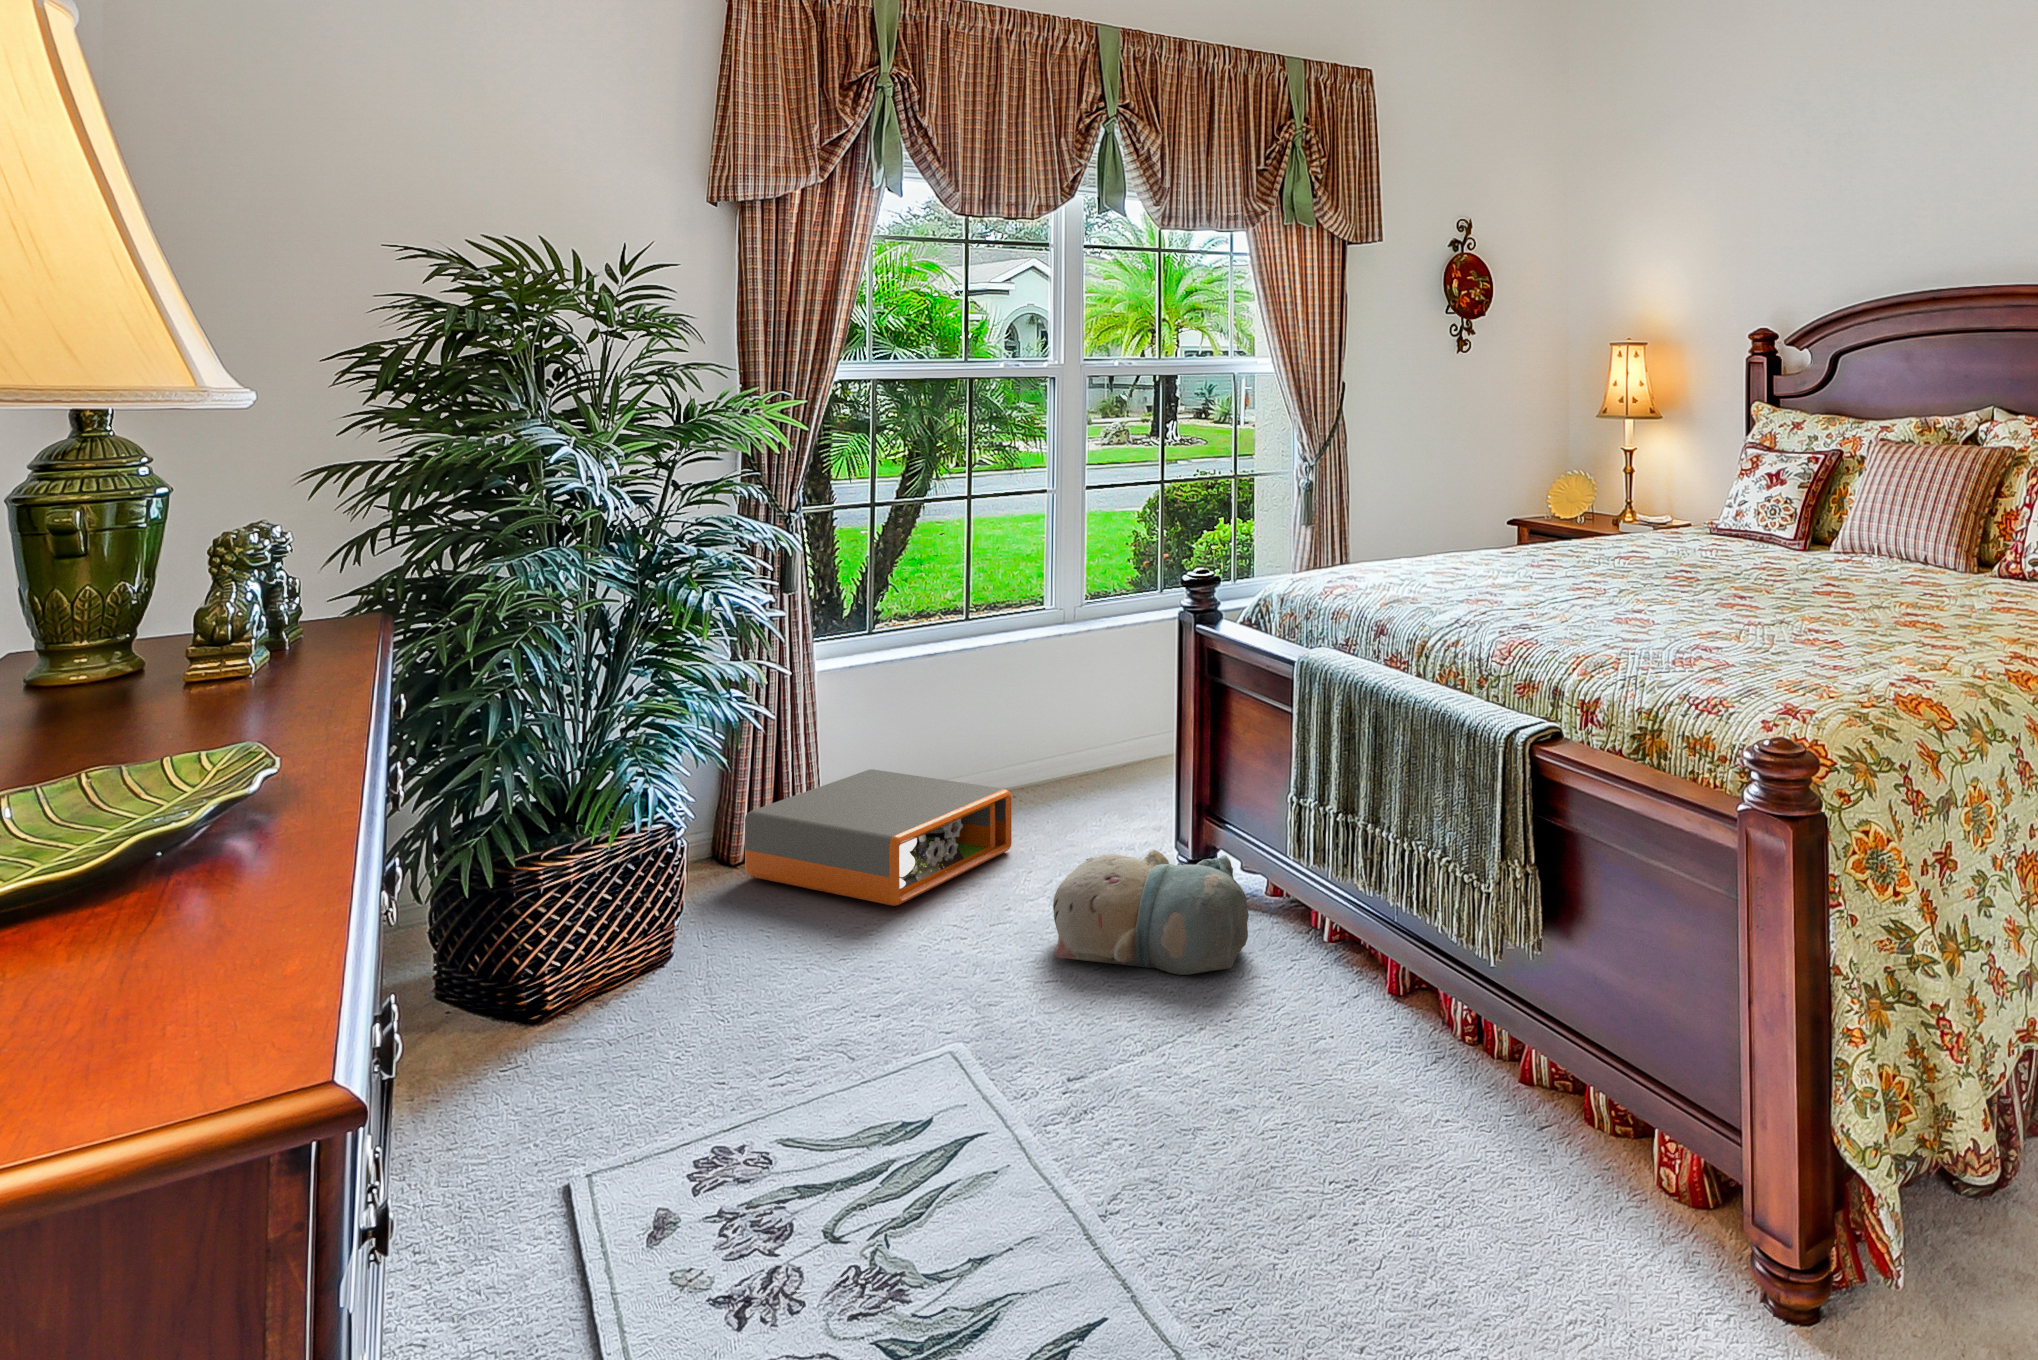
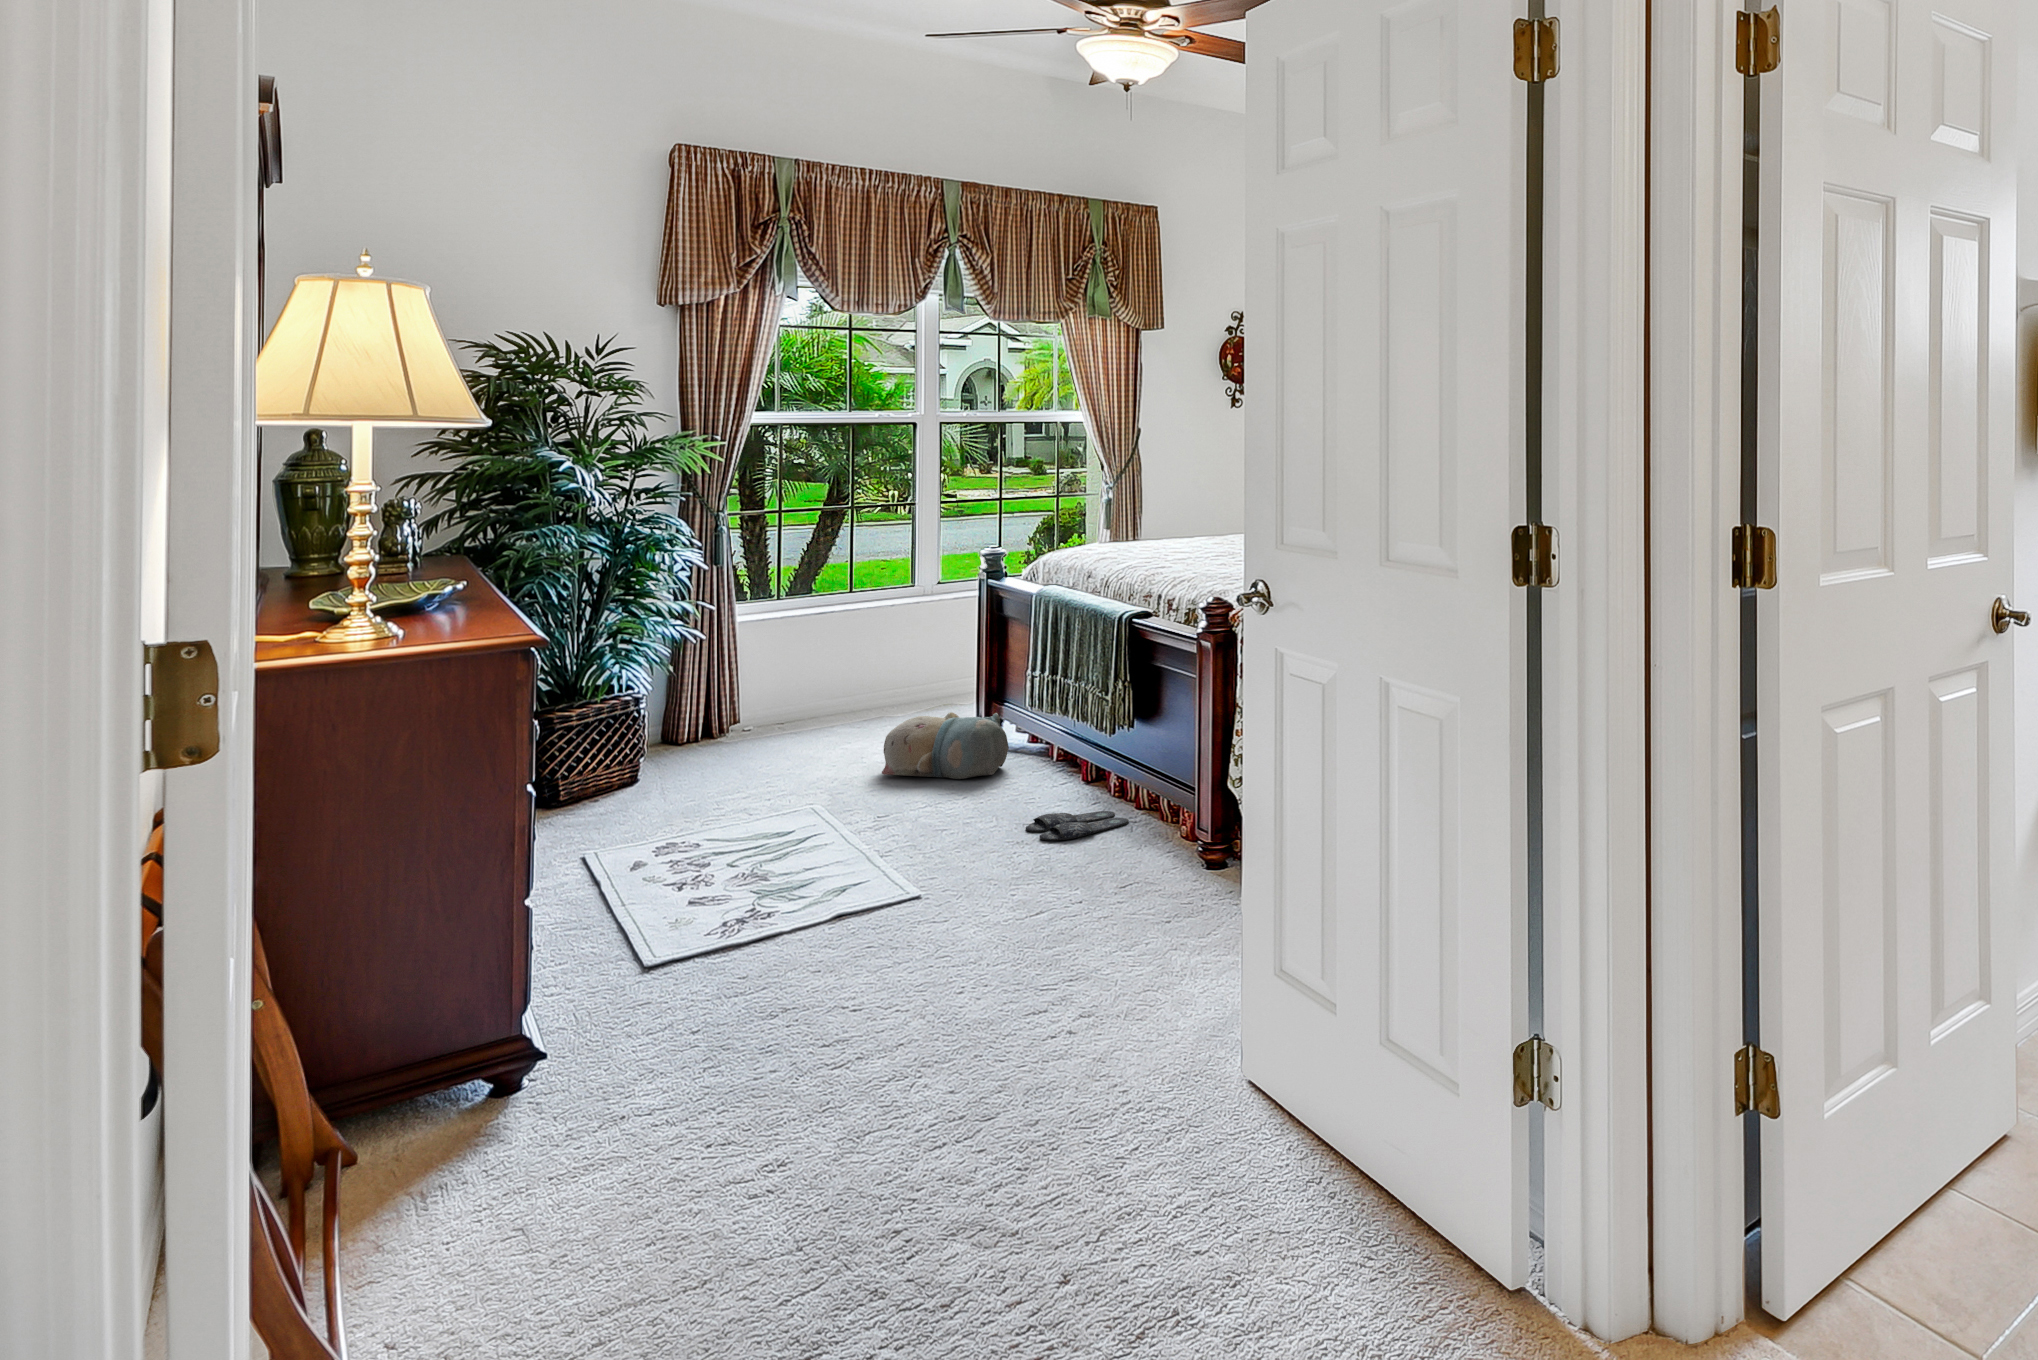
storage box: present [745,769,1012,906] -> none [684,691,871,759]
slippers: none [1349,1092,1529,1193] -> present [1026,811,1129,840]

